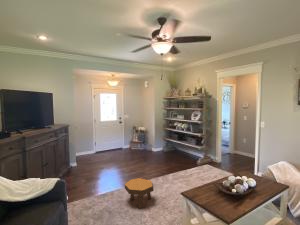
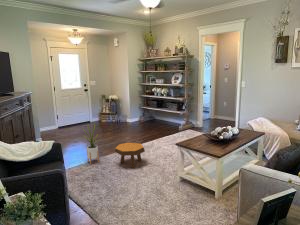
house plant: none [93,155,116,197] -> present [84,126,99,164]

